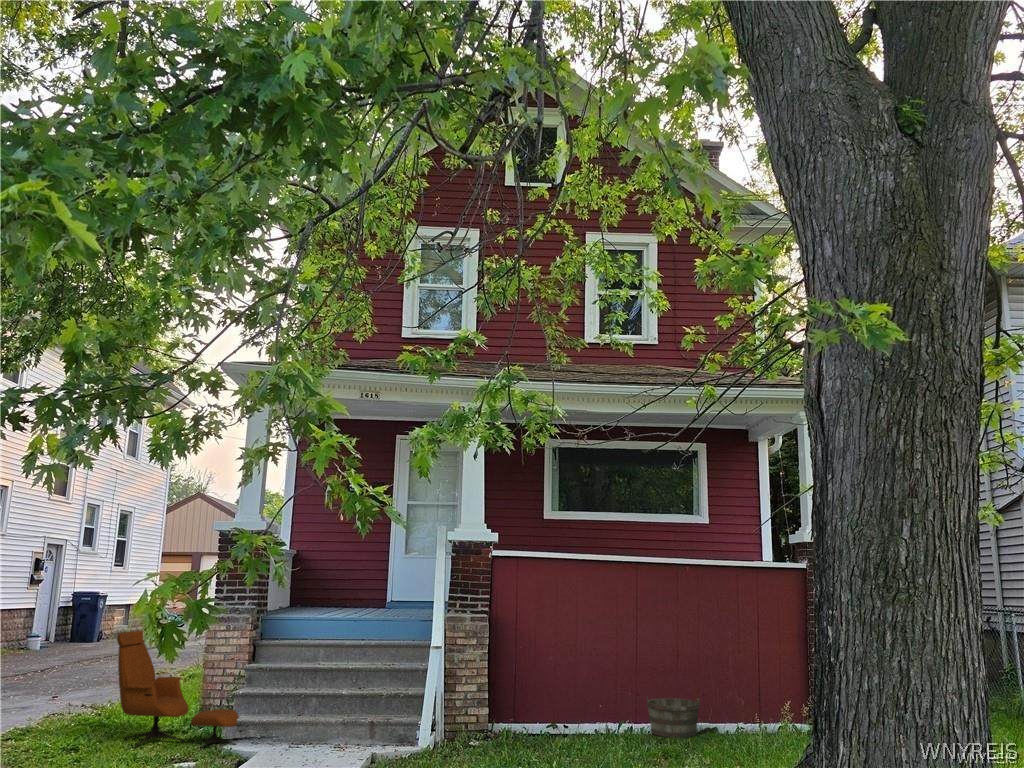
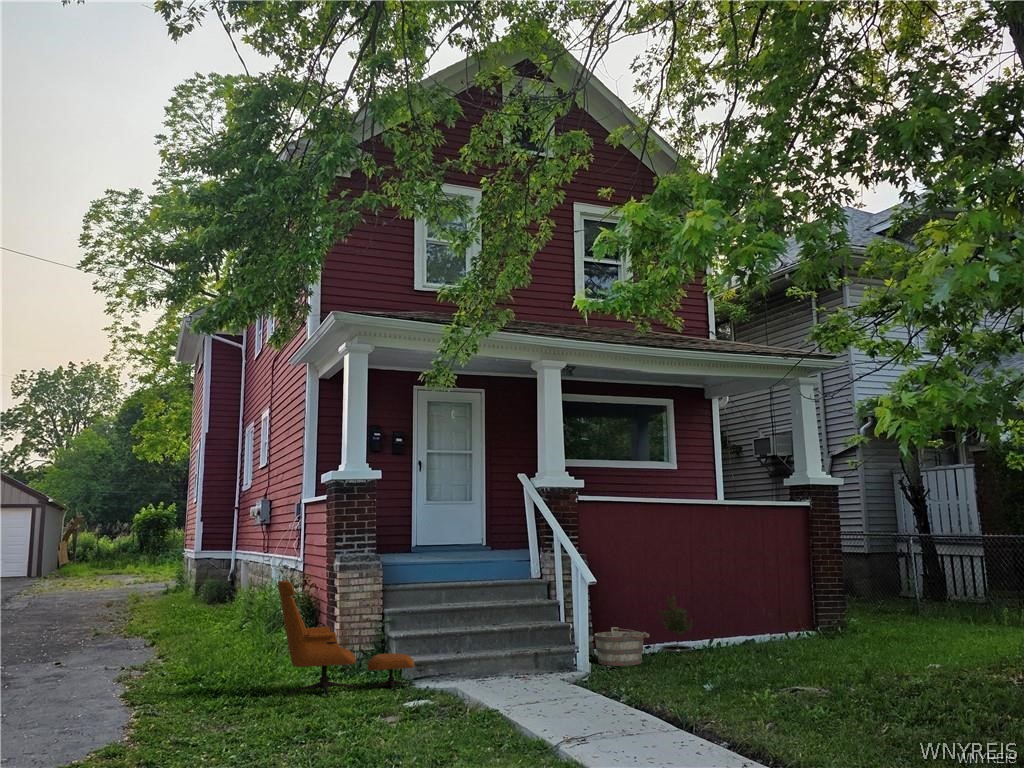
potted tree: none [563,665,603,738] -> present [660,596,693,652]
bucket: present [646,698,700,738] -> present [594,627,650,666]

